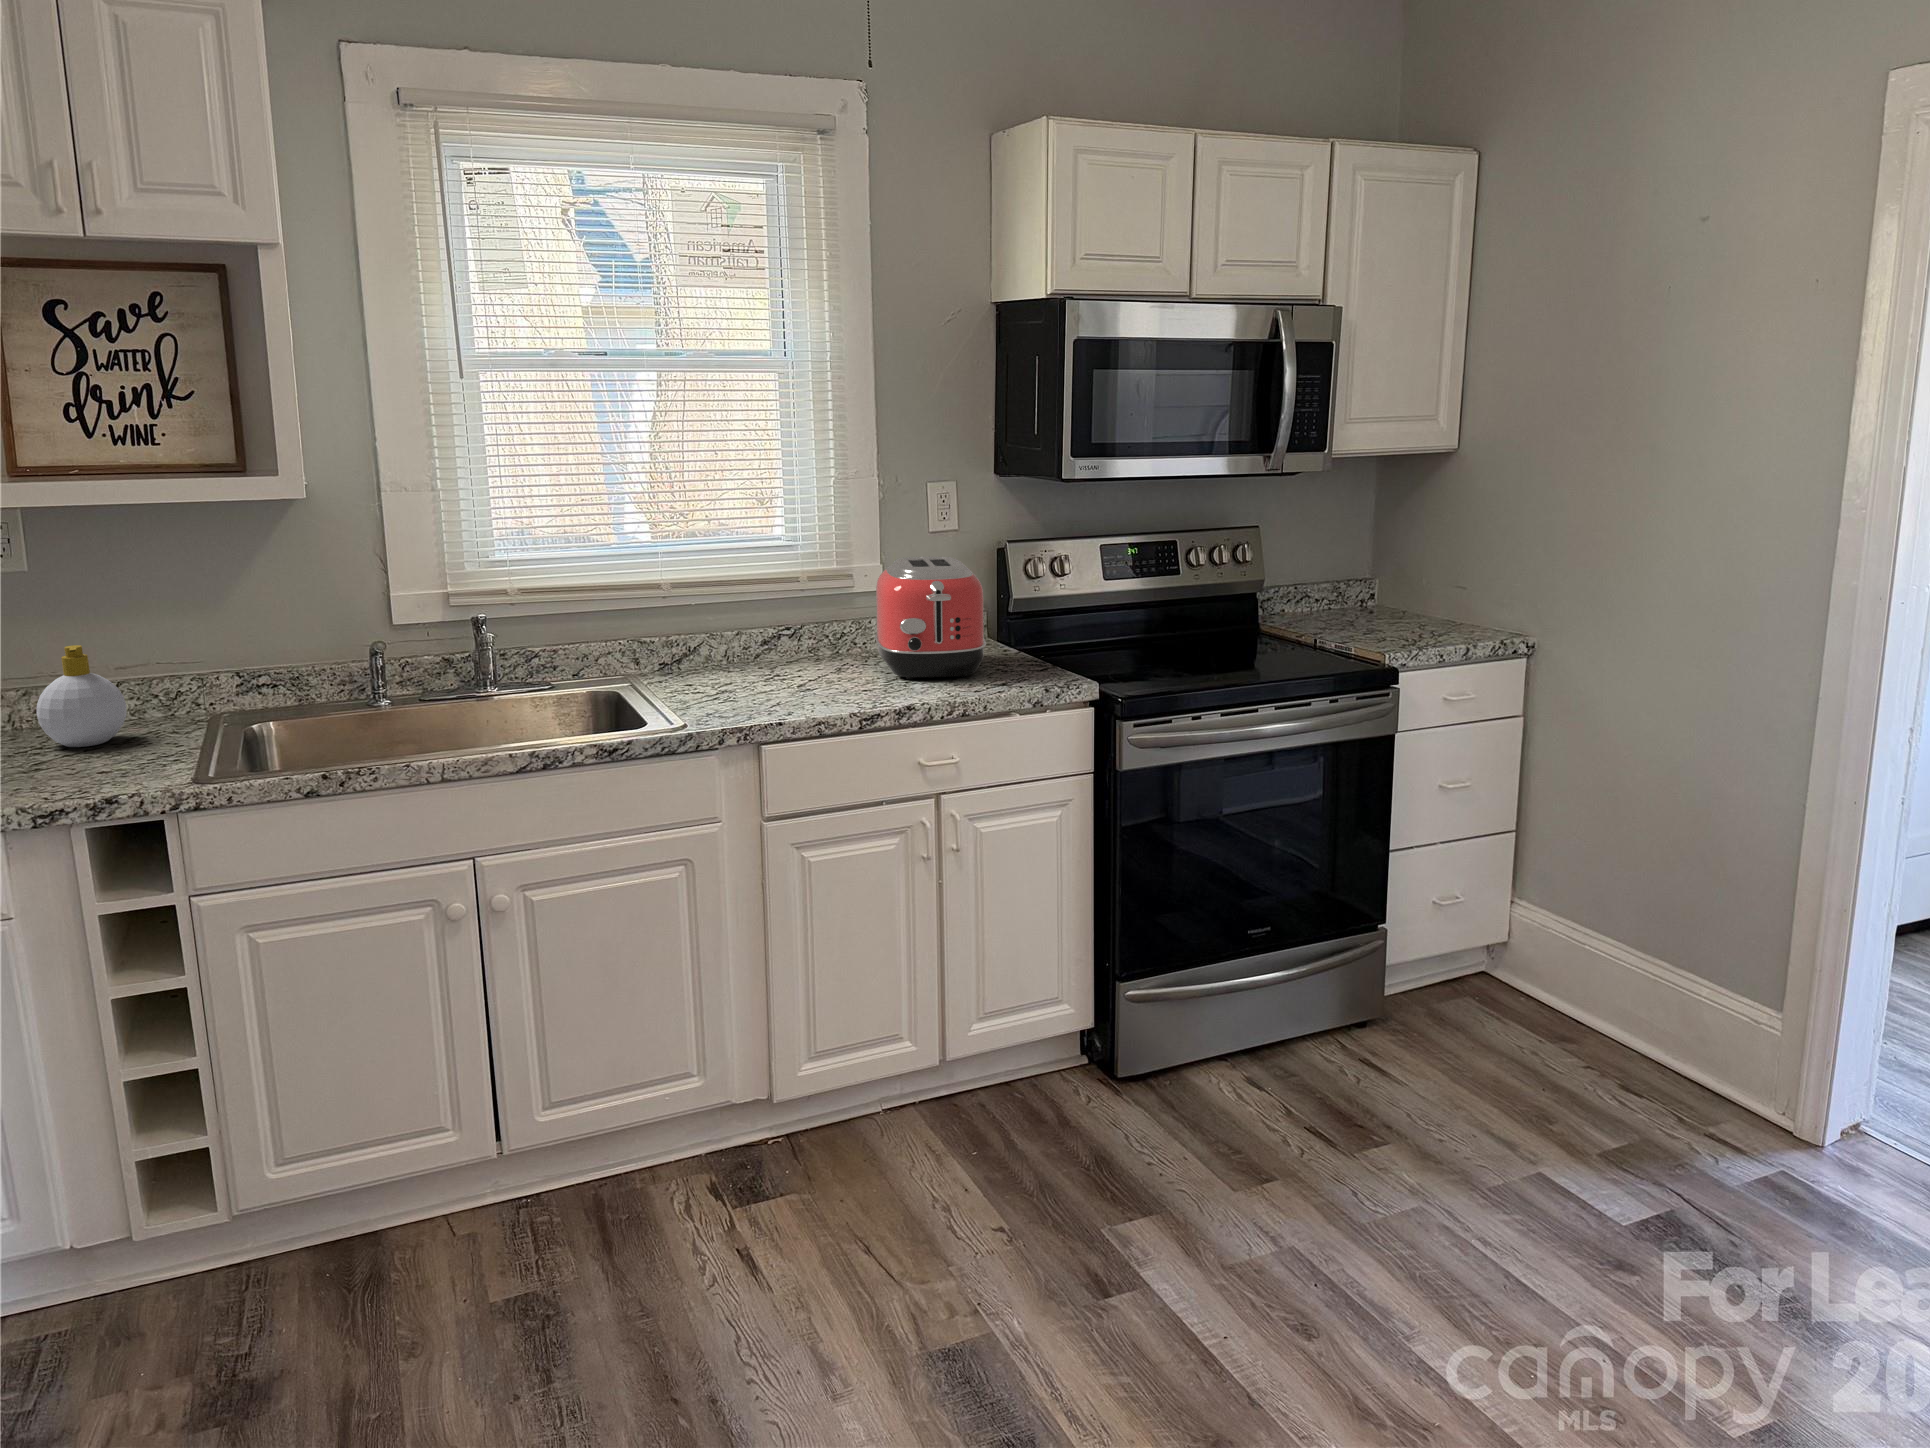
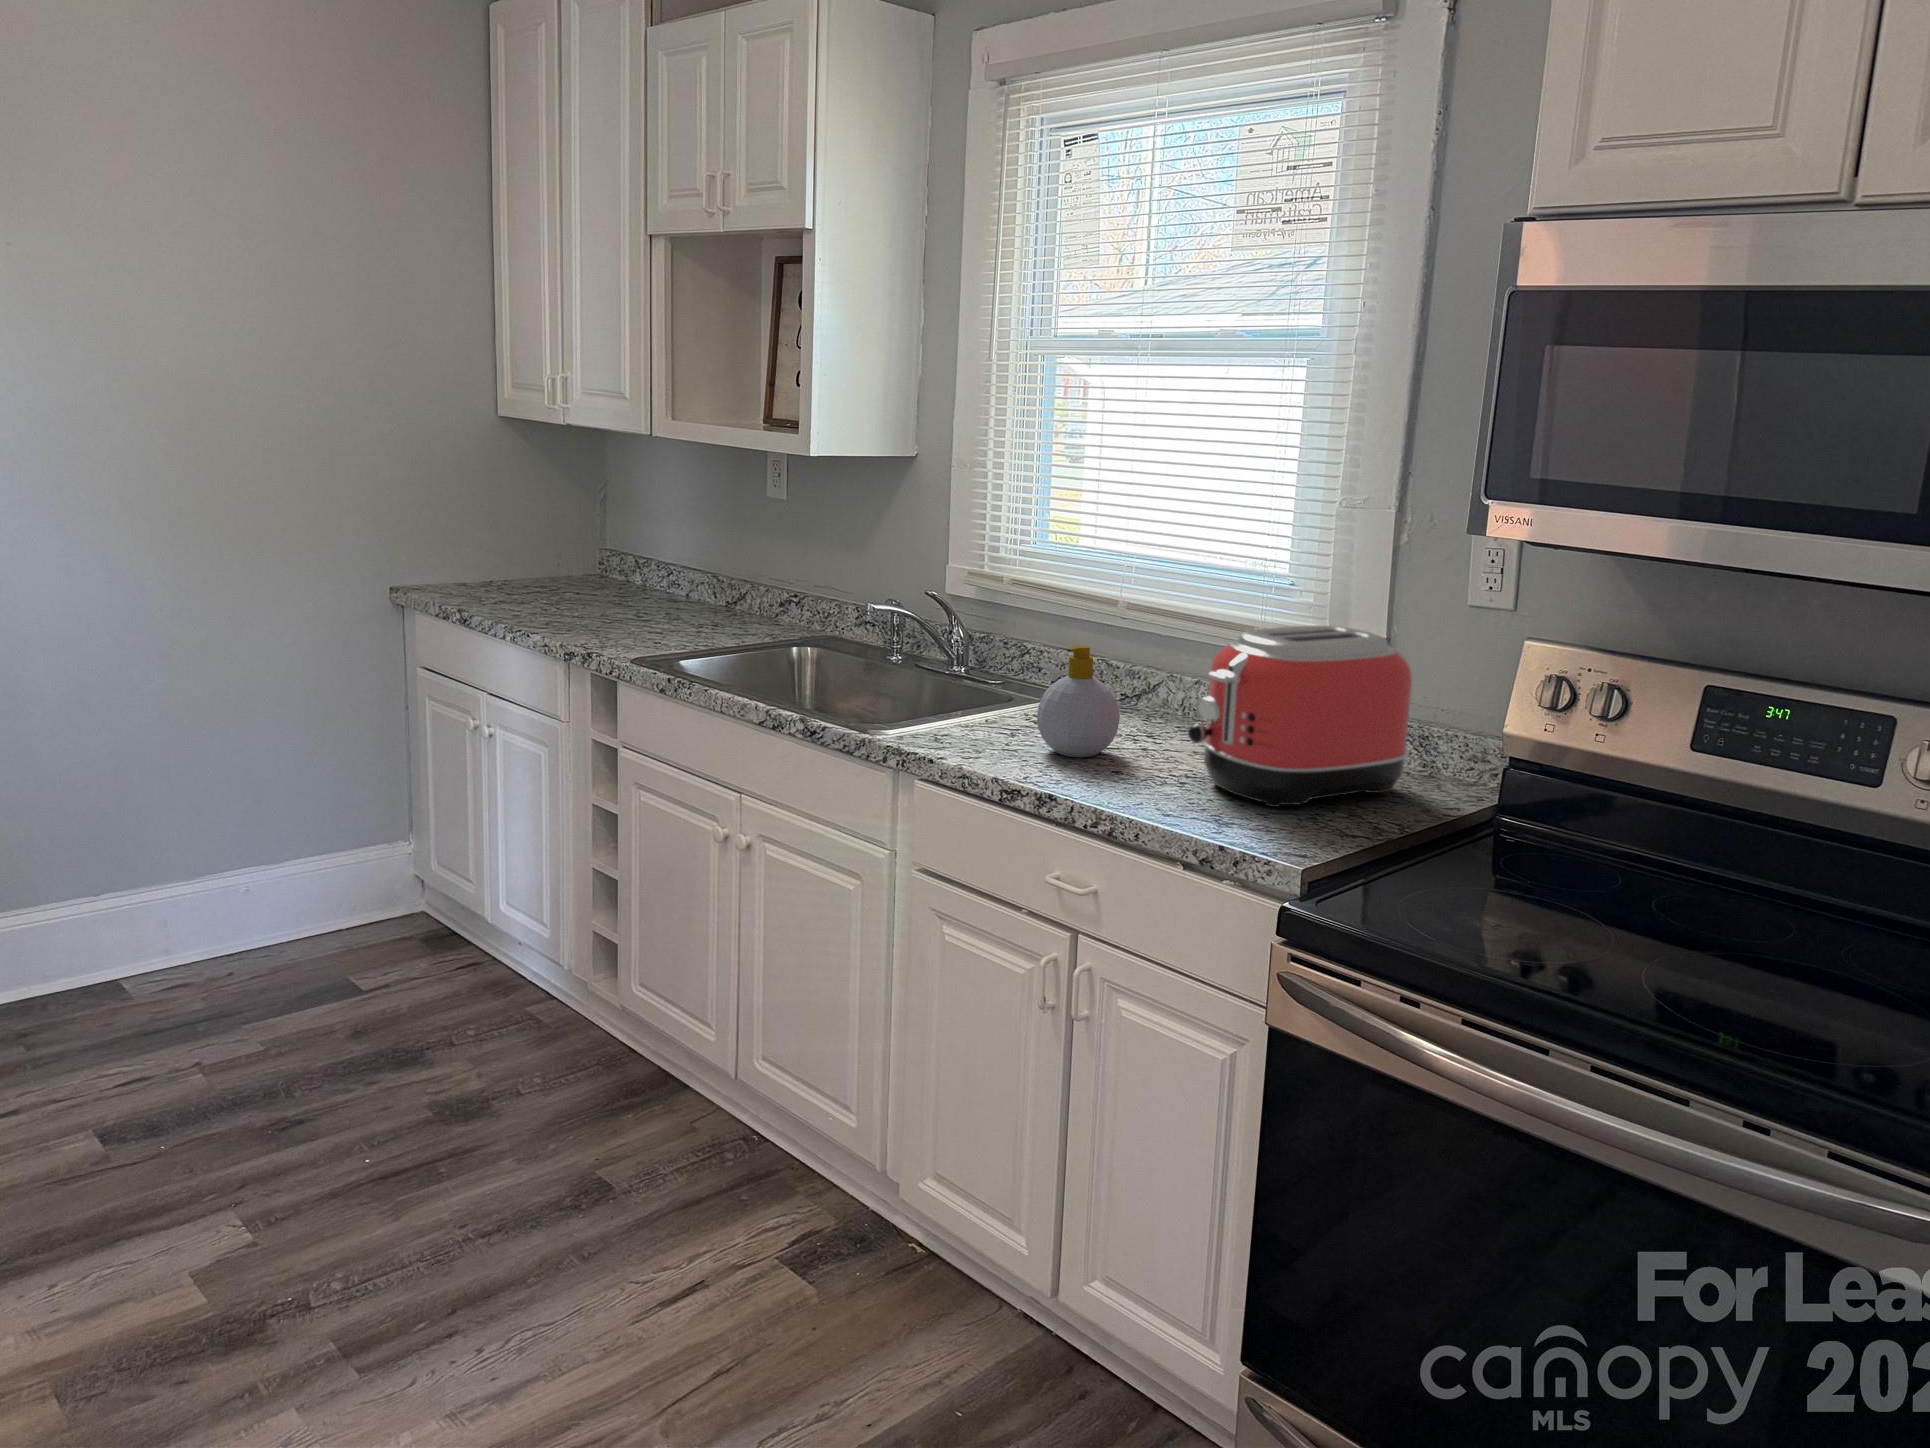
soap bottle: present [37,645,126,747] -> present [1037,645,1120,757]

